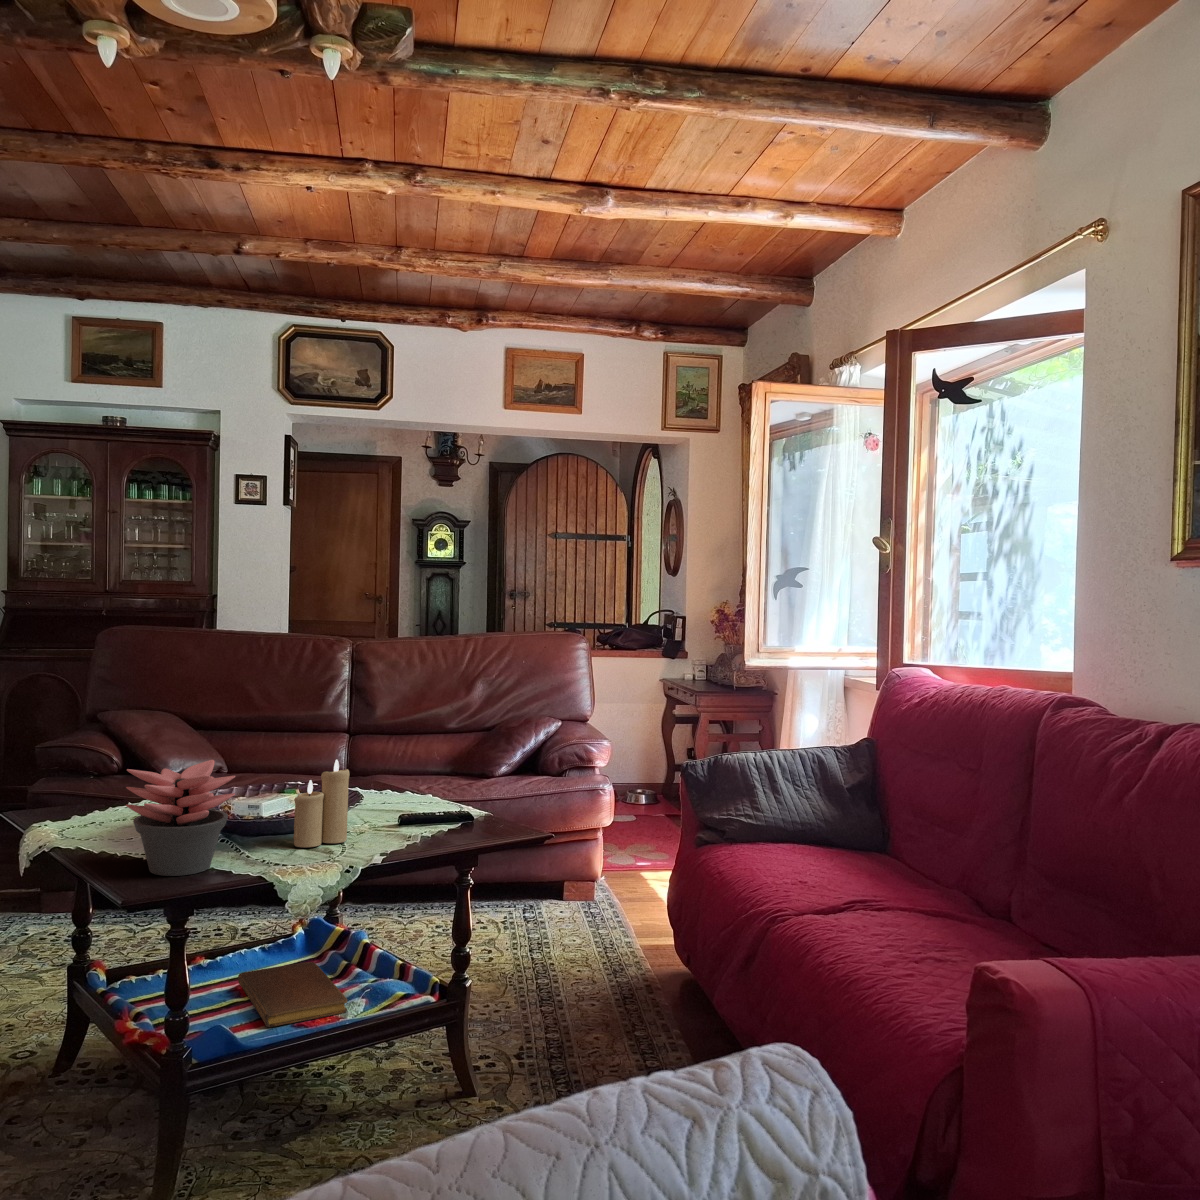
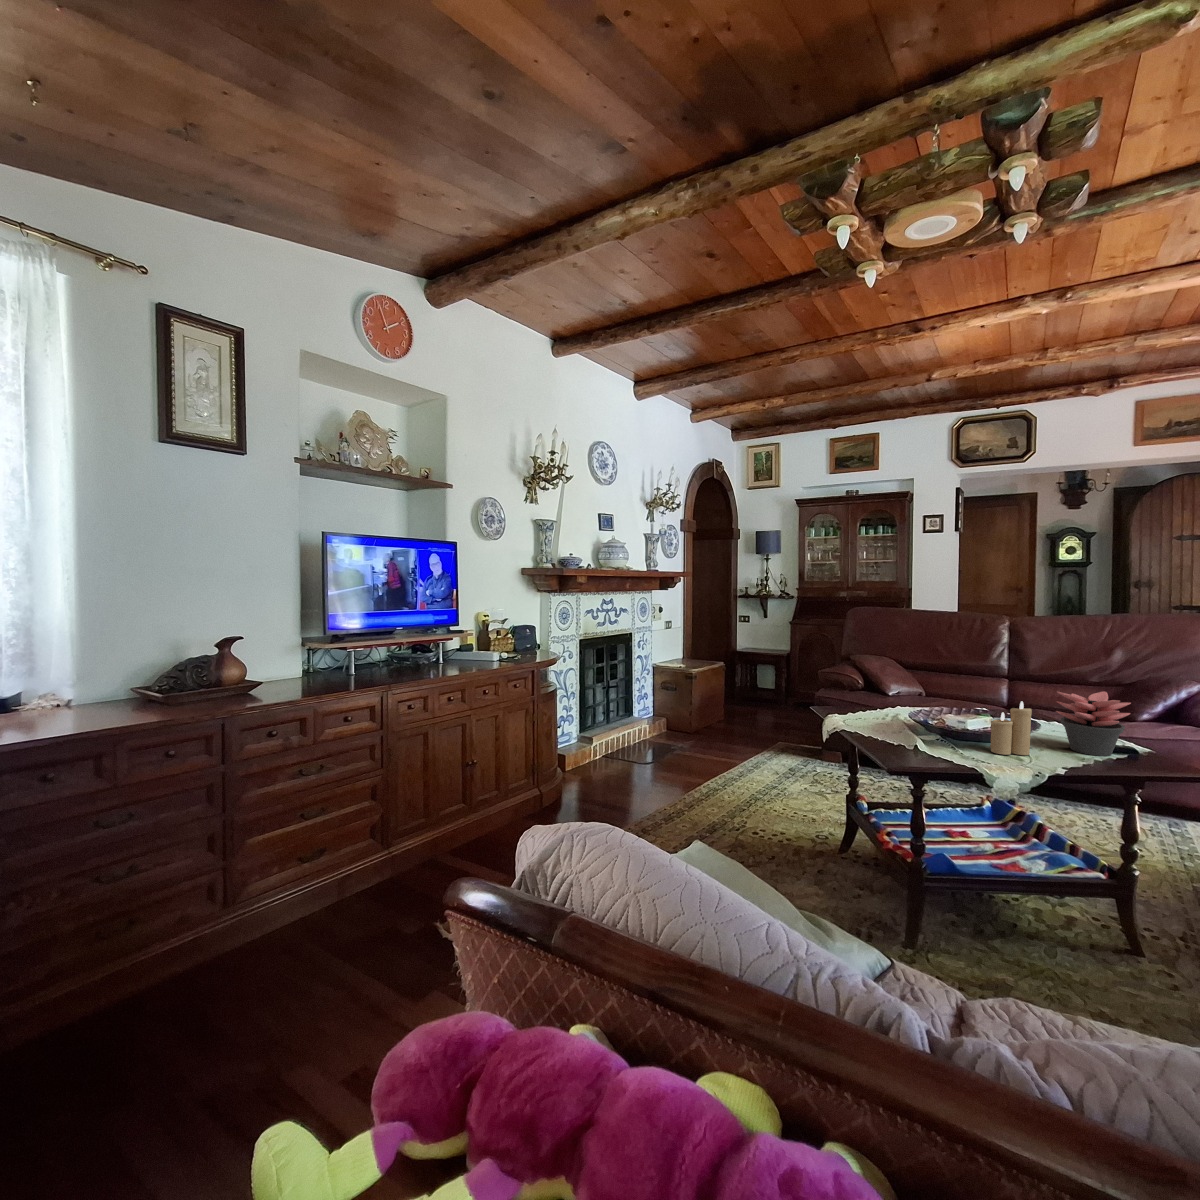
succulent plant: present [126,760,235,876] -> present [1056,692,1131,756]
notebook: present [238,962,348,1027] -> none [951,822,1034,866]

